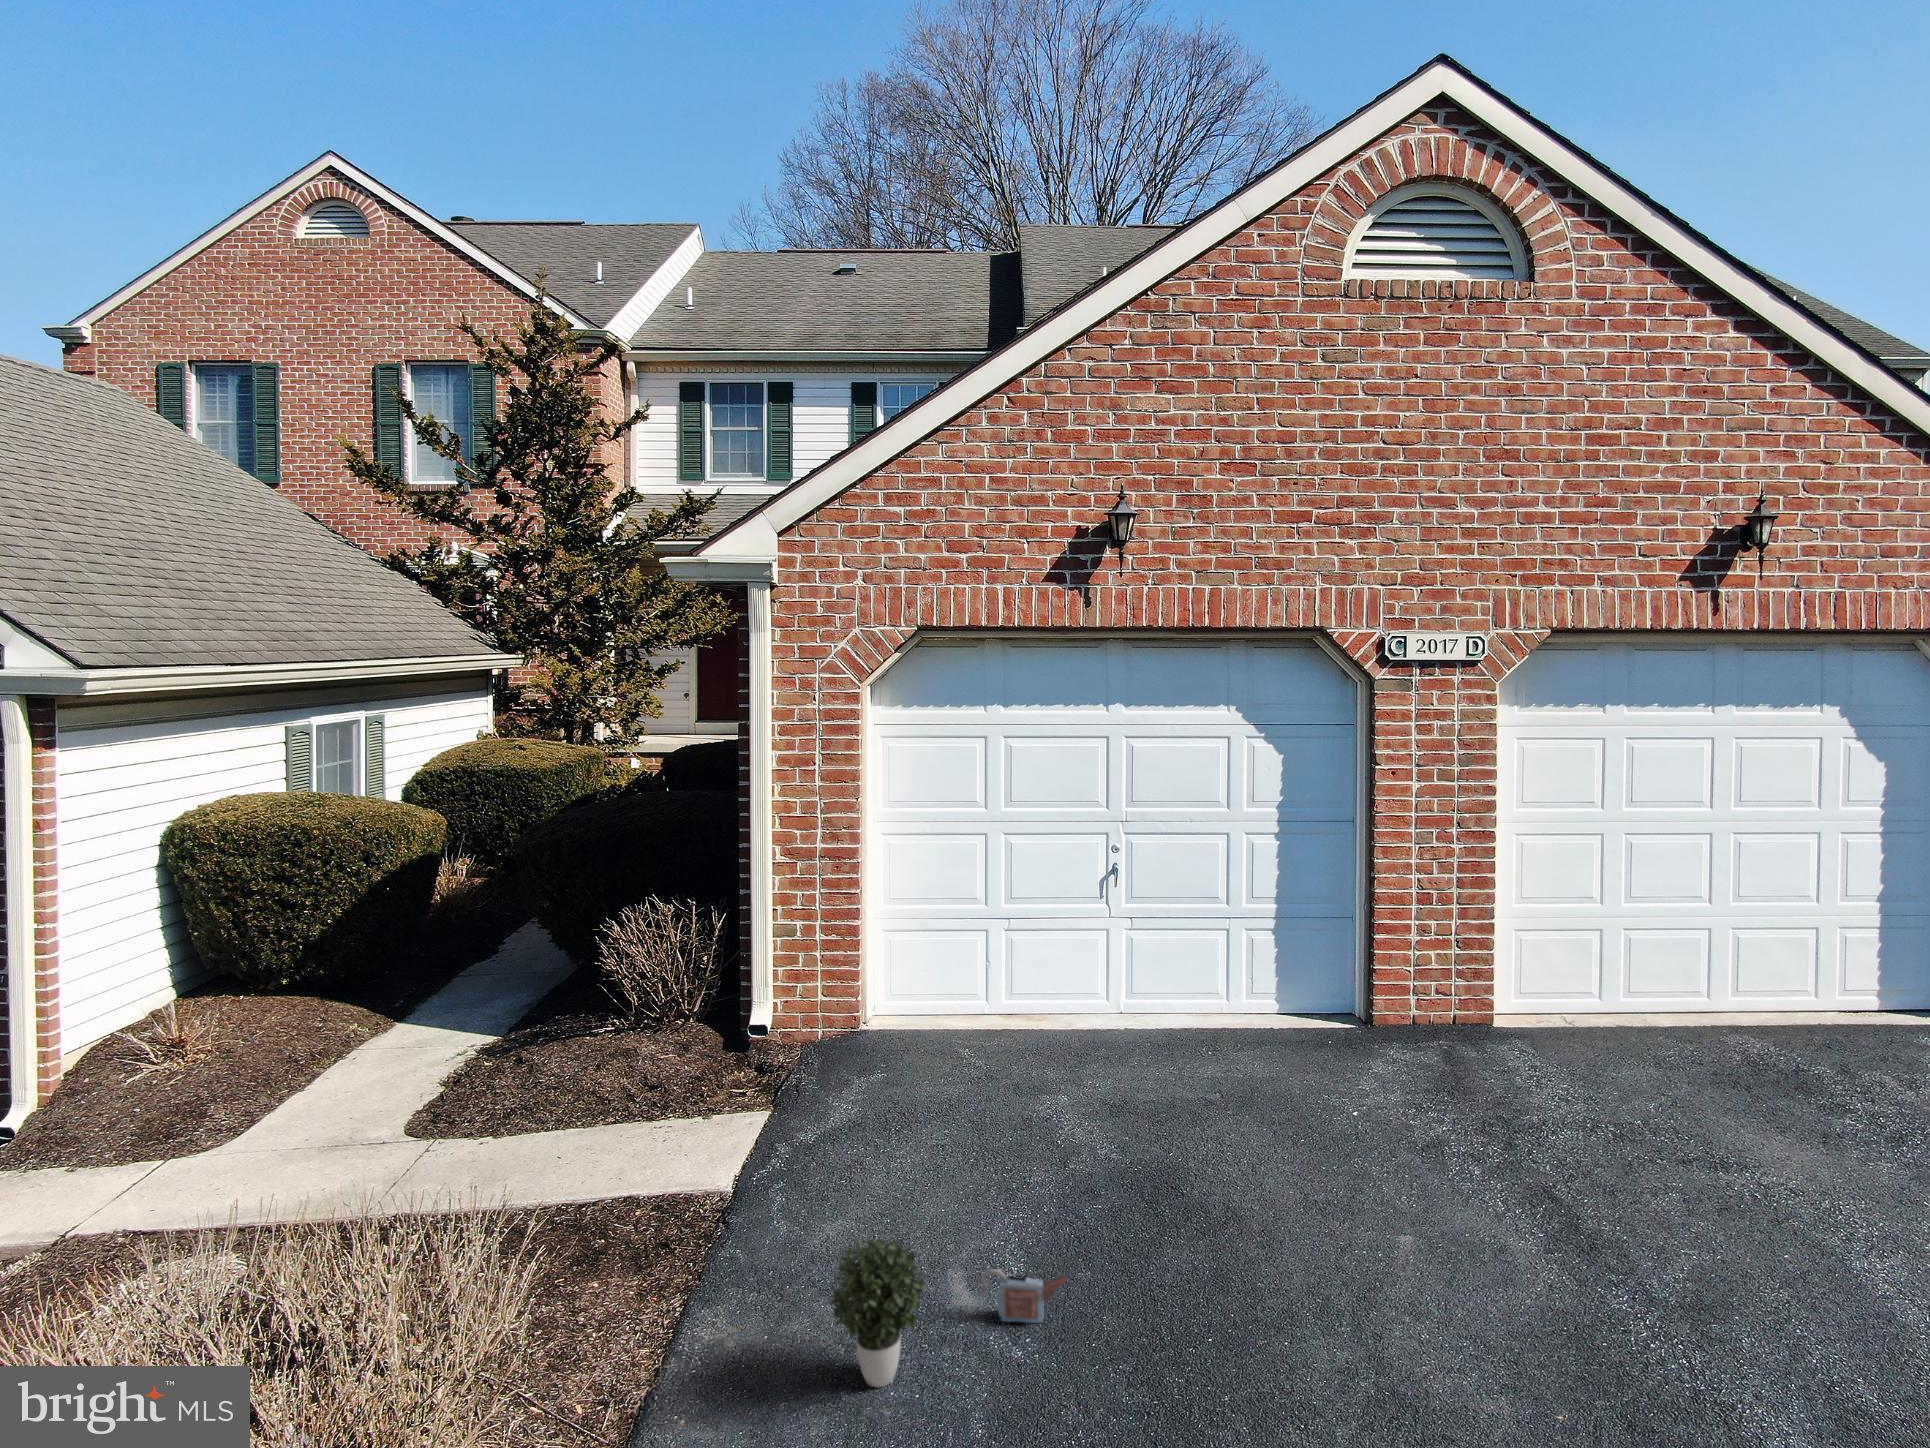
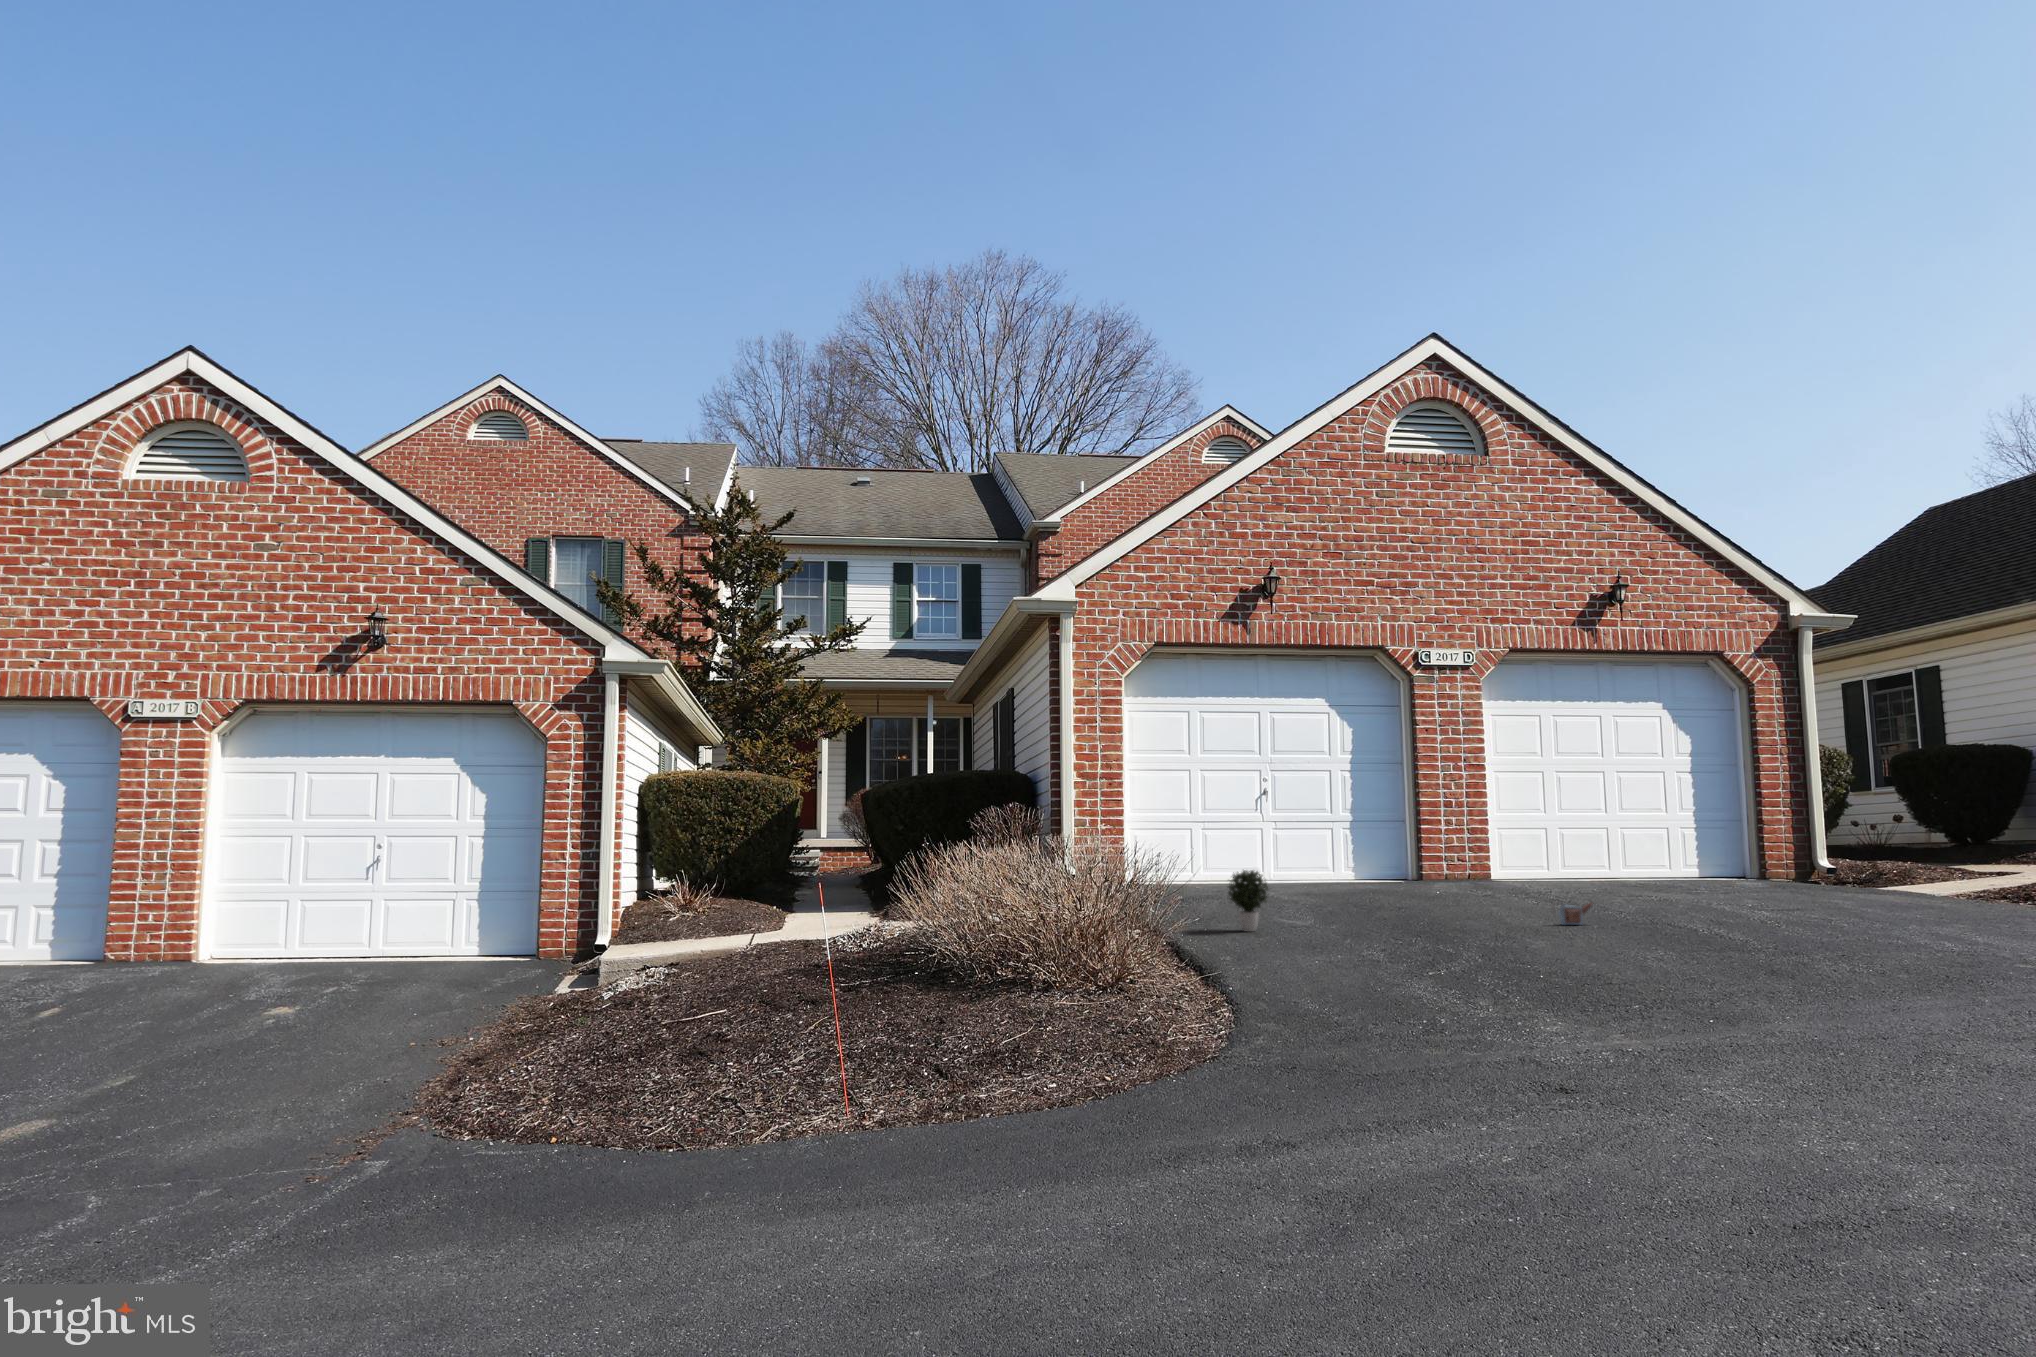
watering can: present [981,1269,1068,1323] -> present [1552,901,1592,925]

